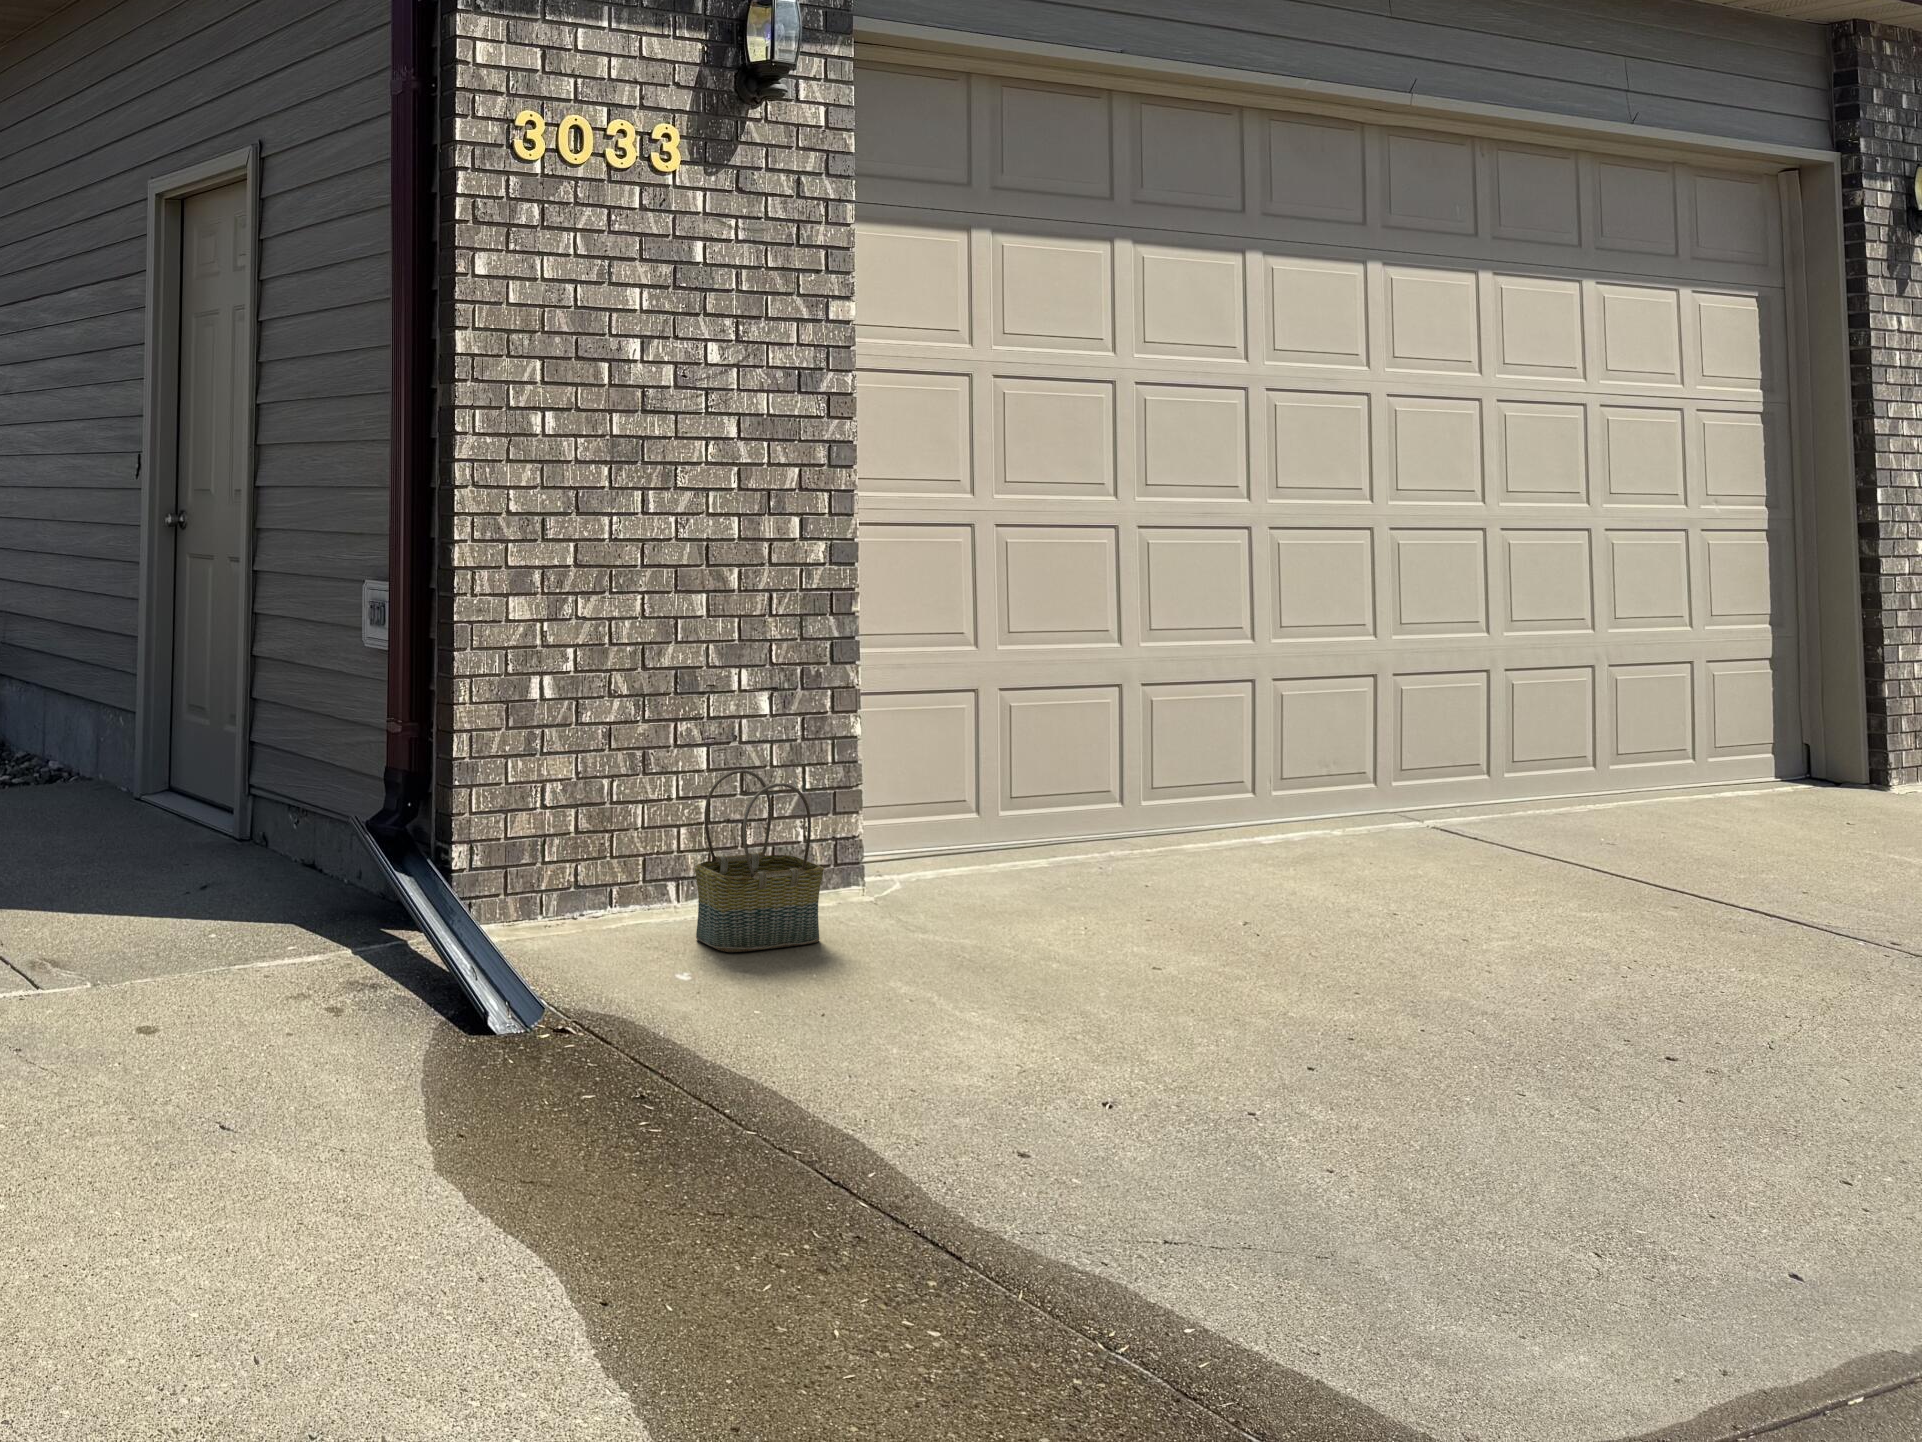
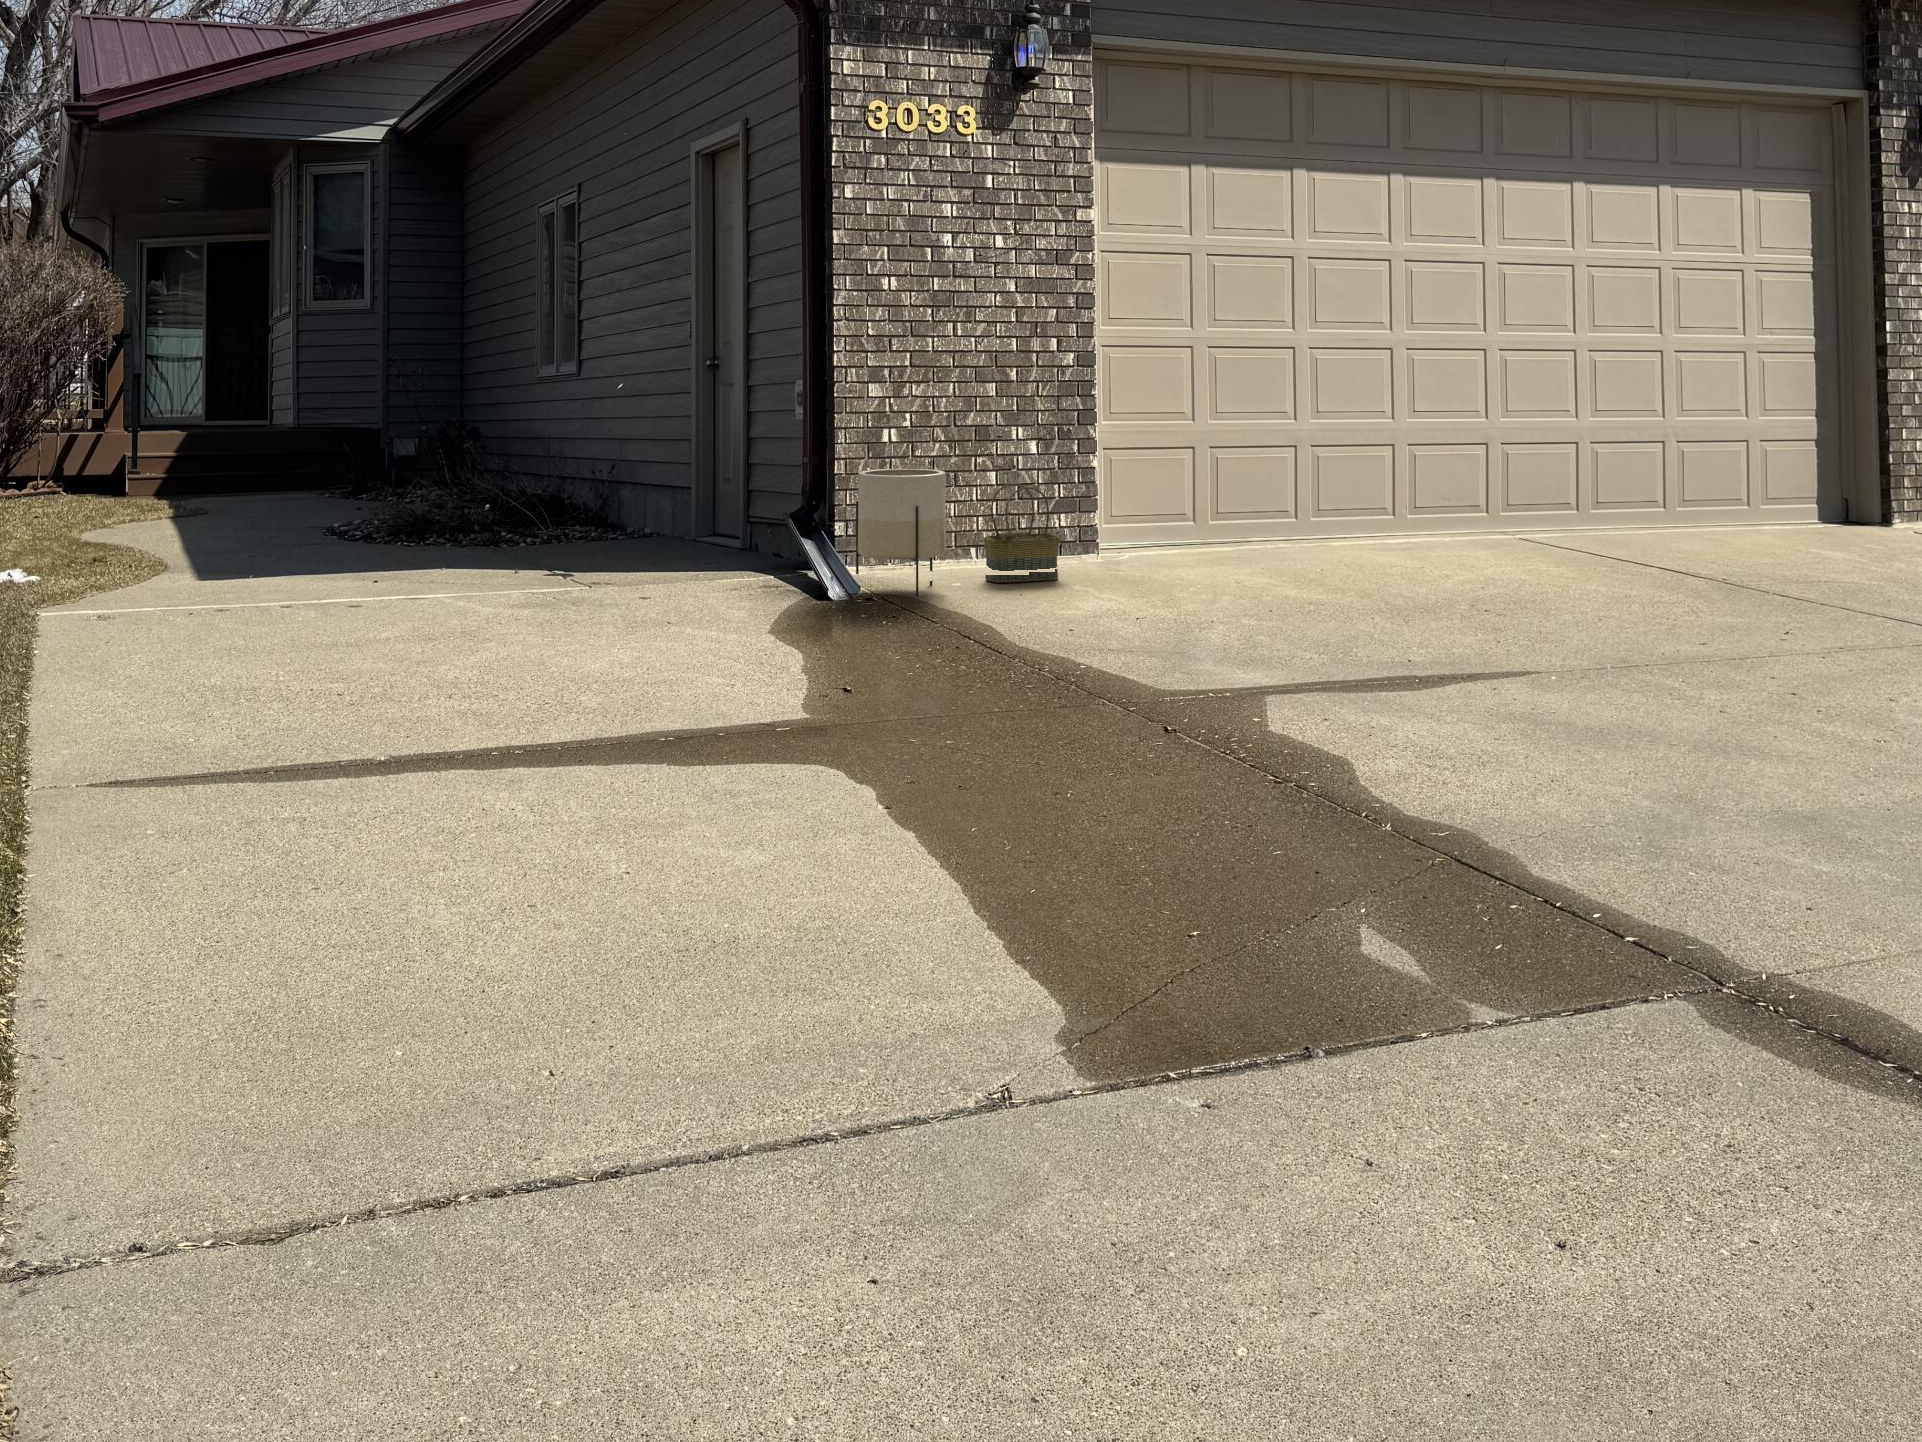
planter: none [492,749,657,999] -> present [856,469,946,597]

